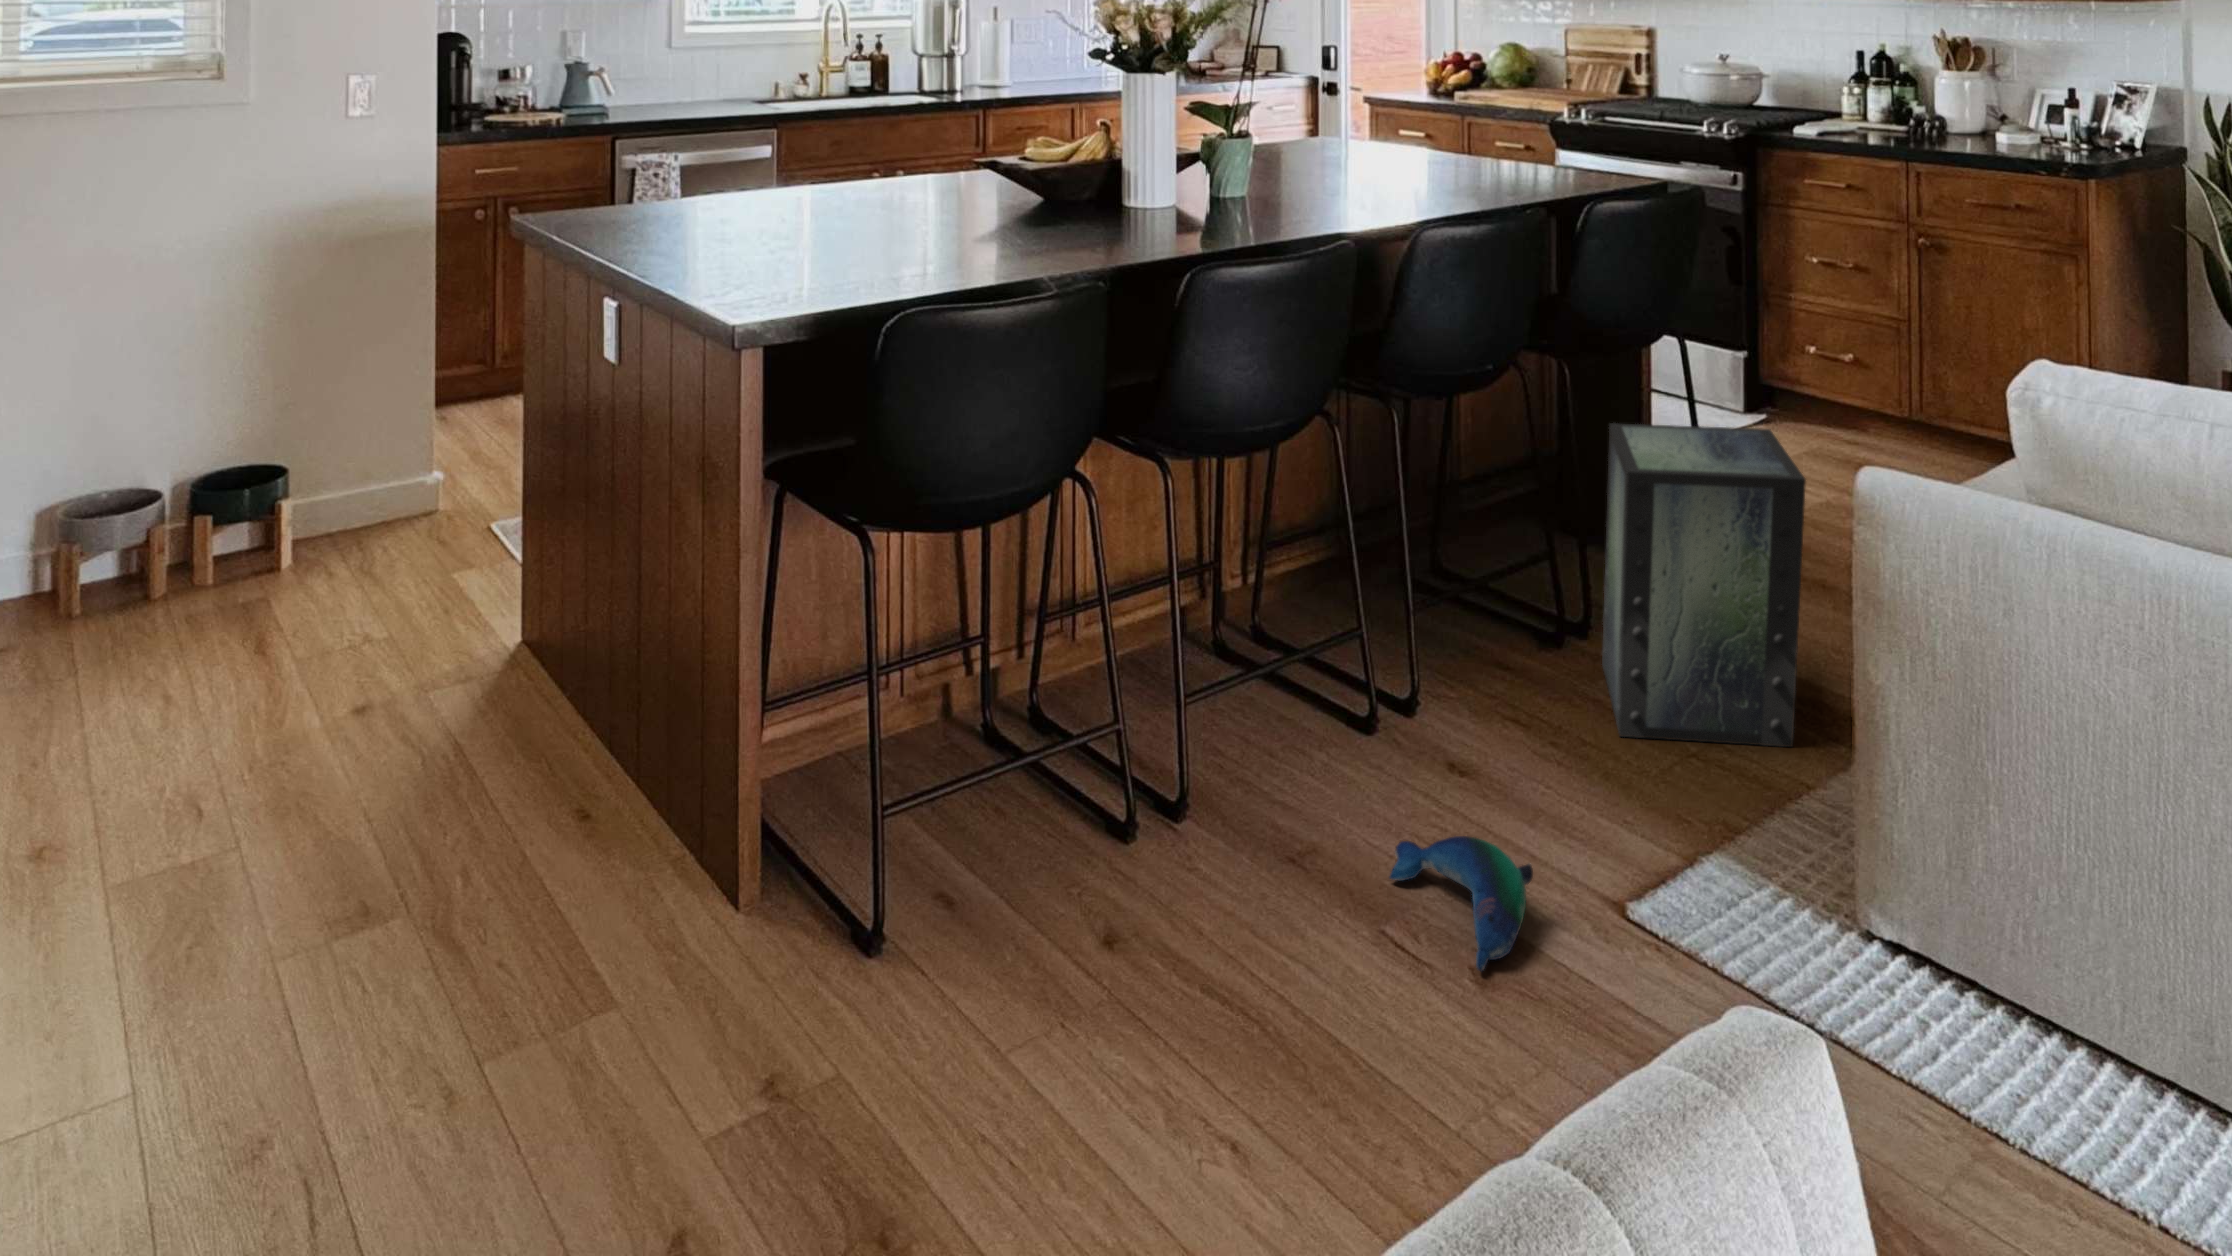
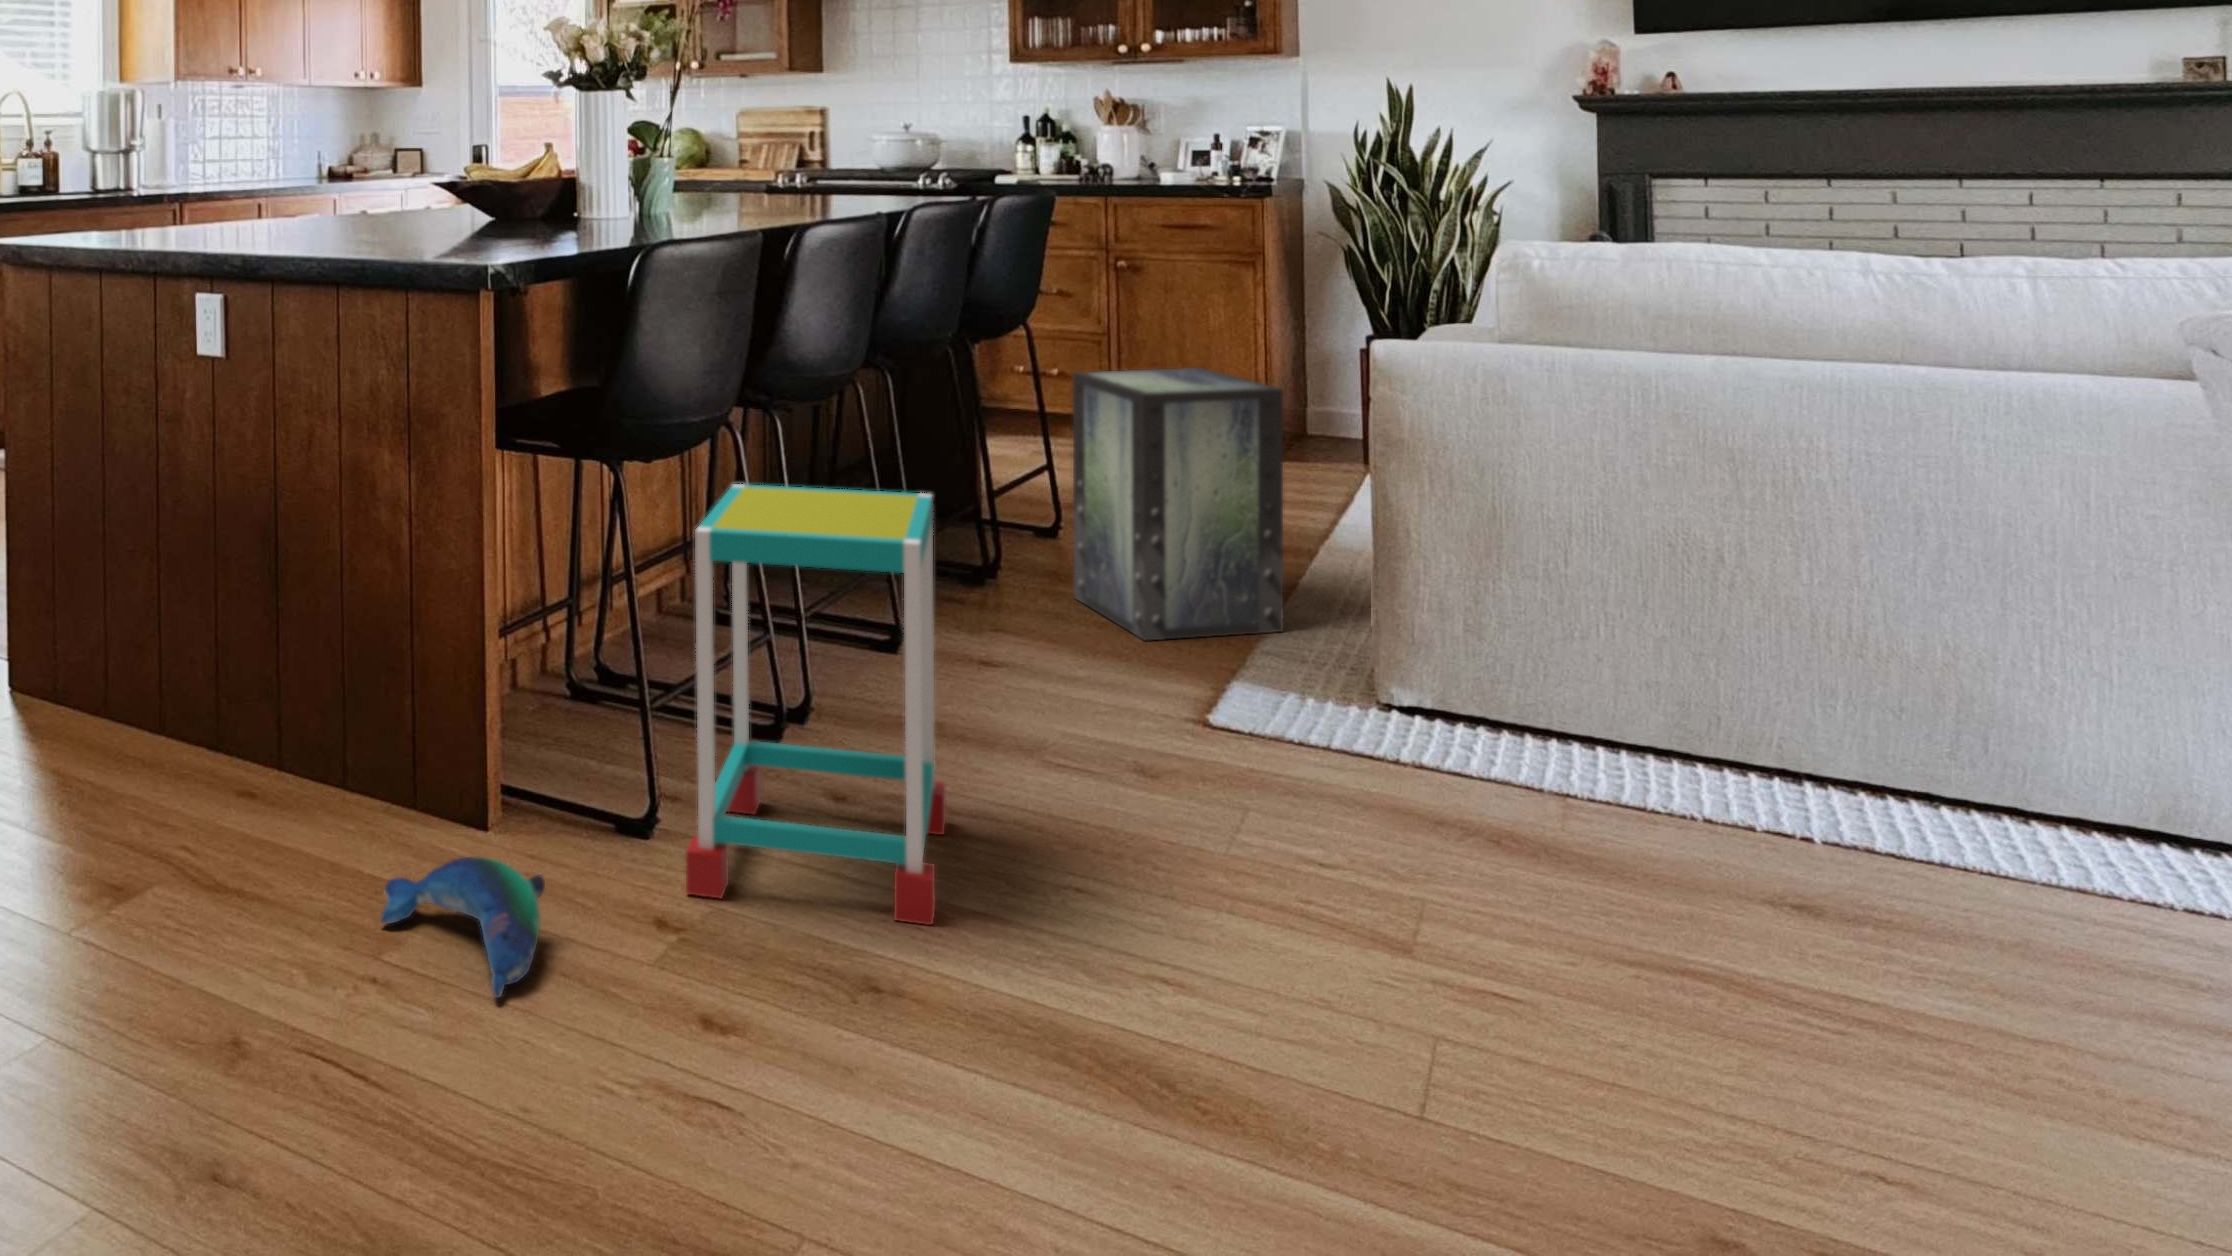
side table: none [829,576,1163,1085] -> present [686,484,946,925]
plush toy: present [1390,836,1533,971] -> present [381,856,545,998]

